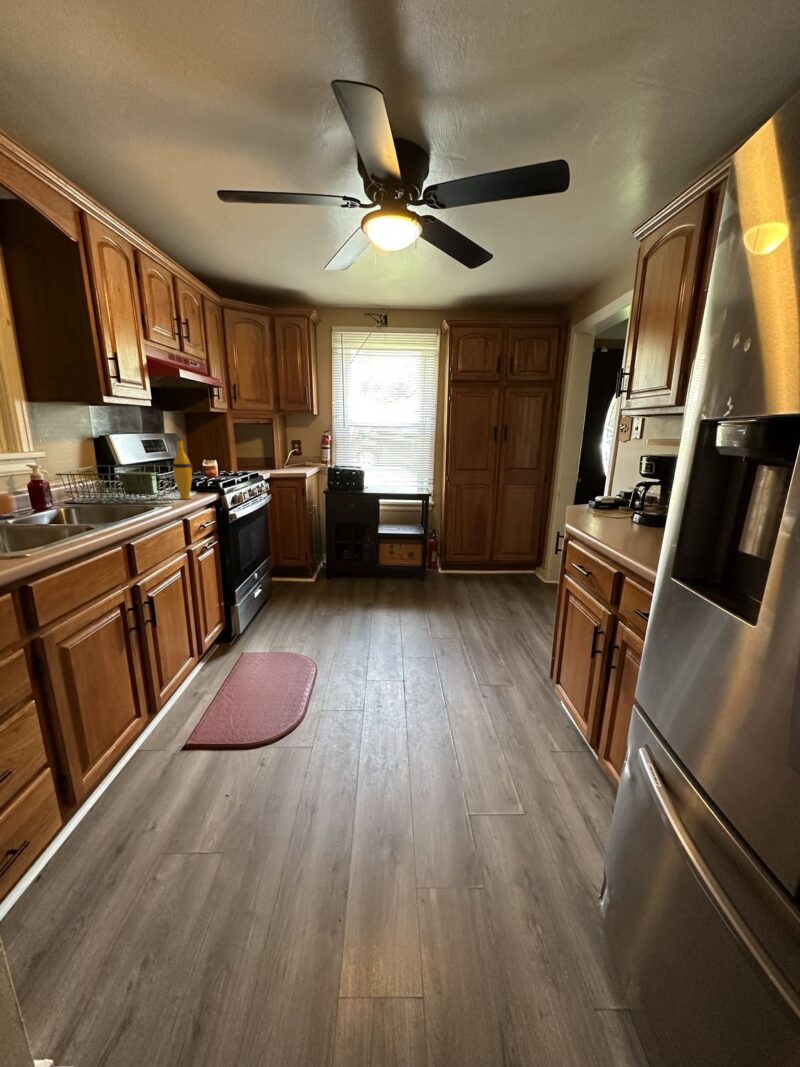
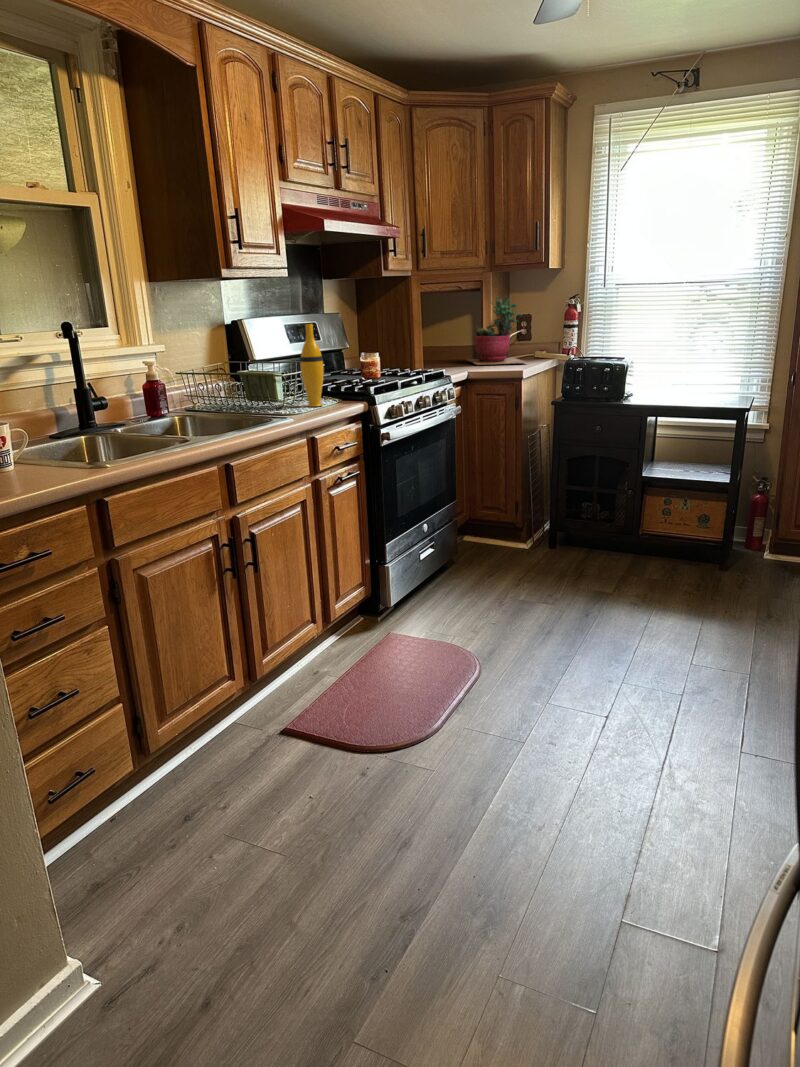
succulent plant: none [264,428,306,470] -> present [467,296,527,365]

